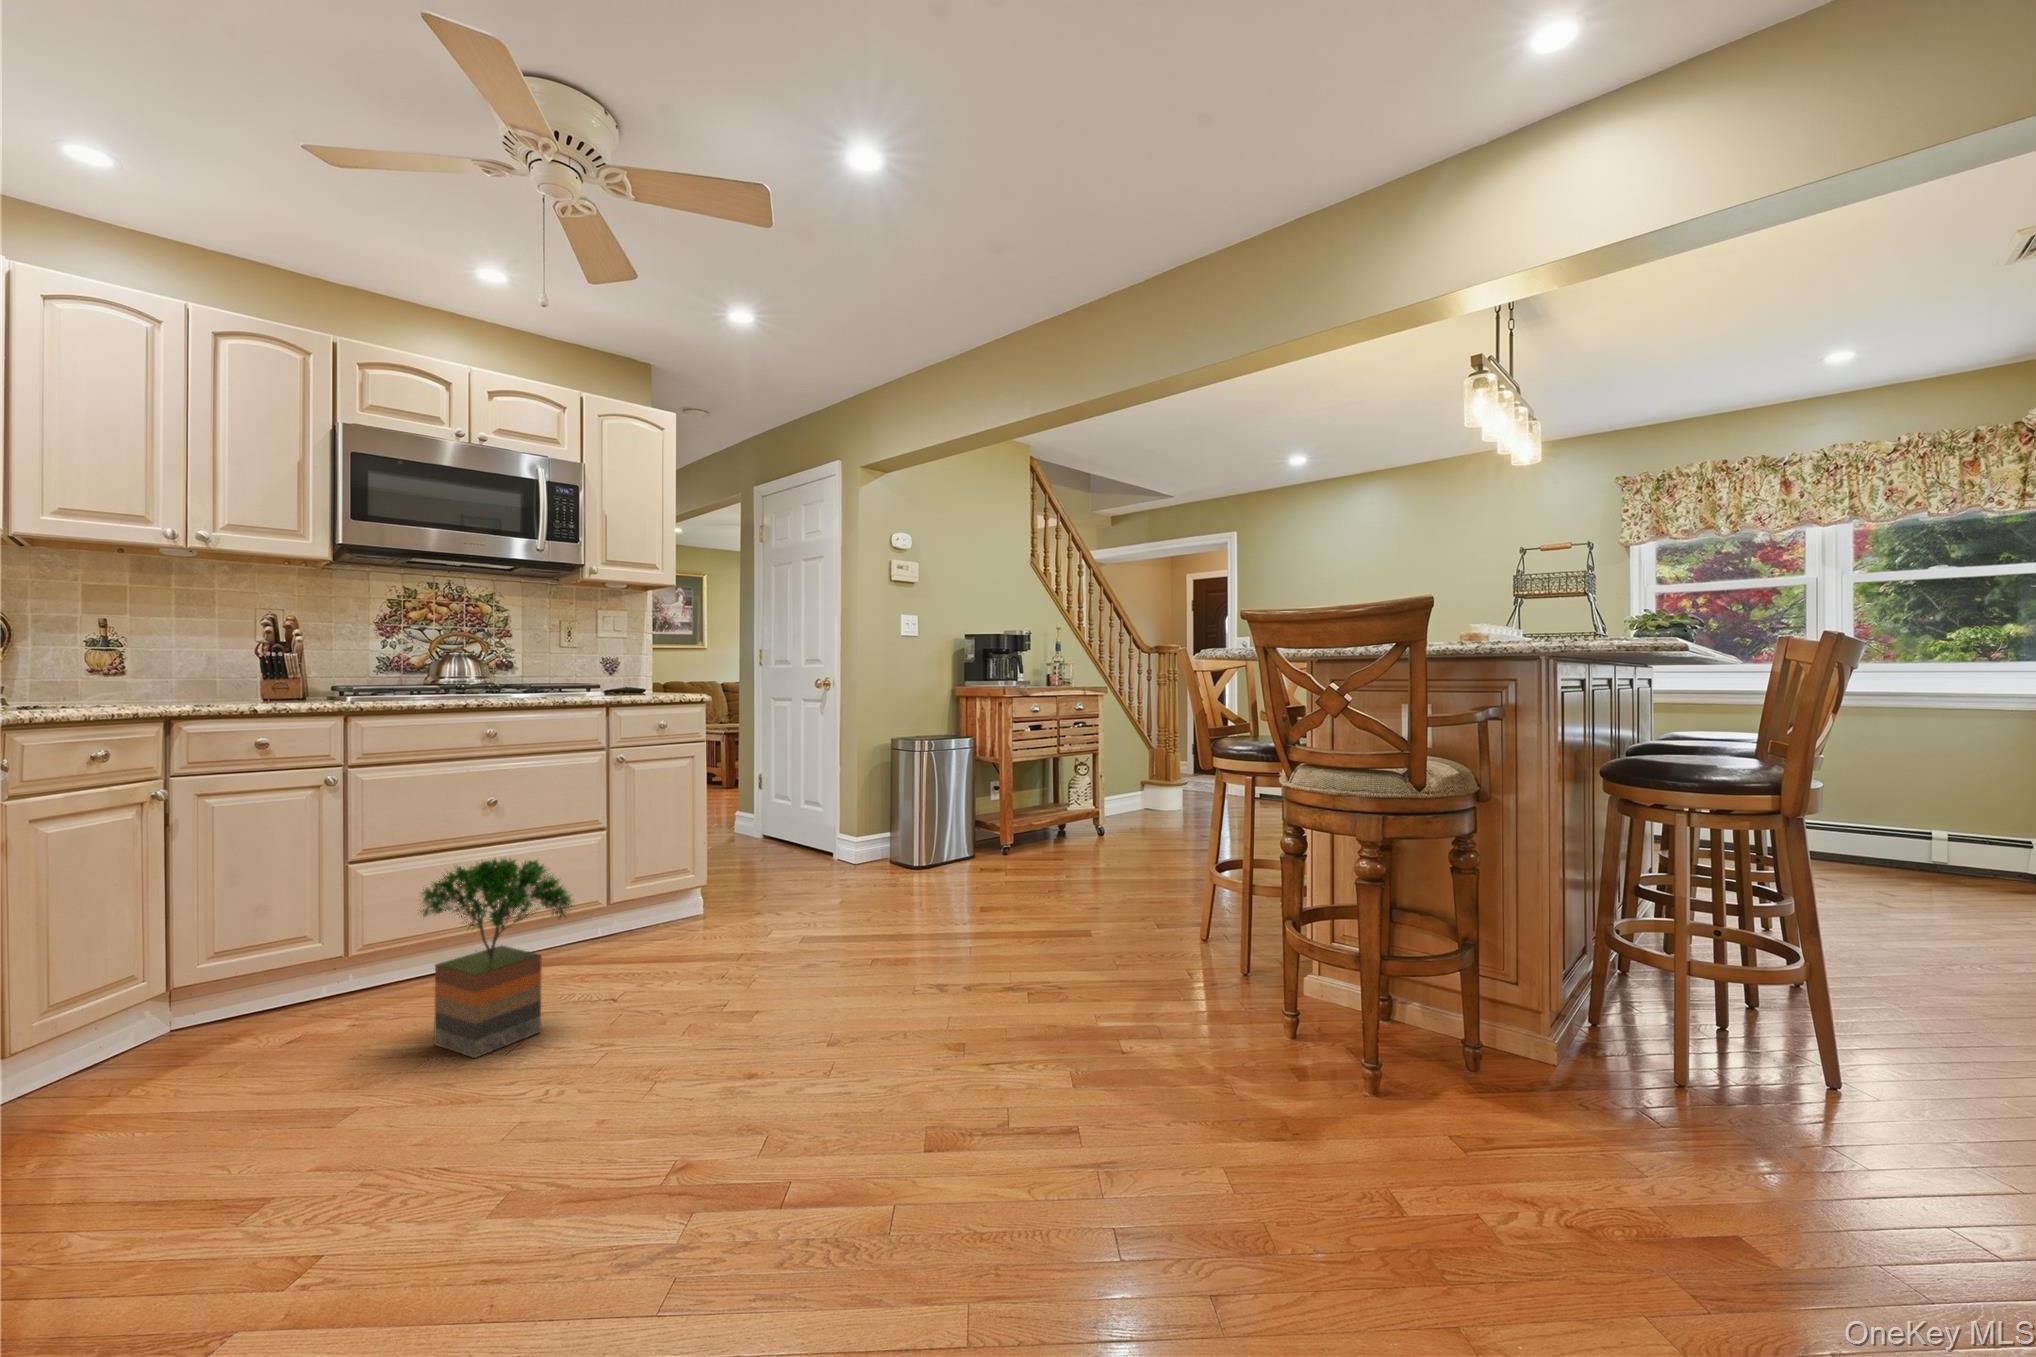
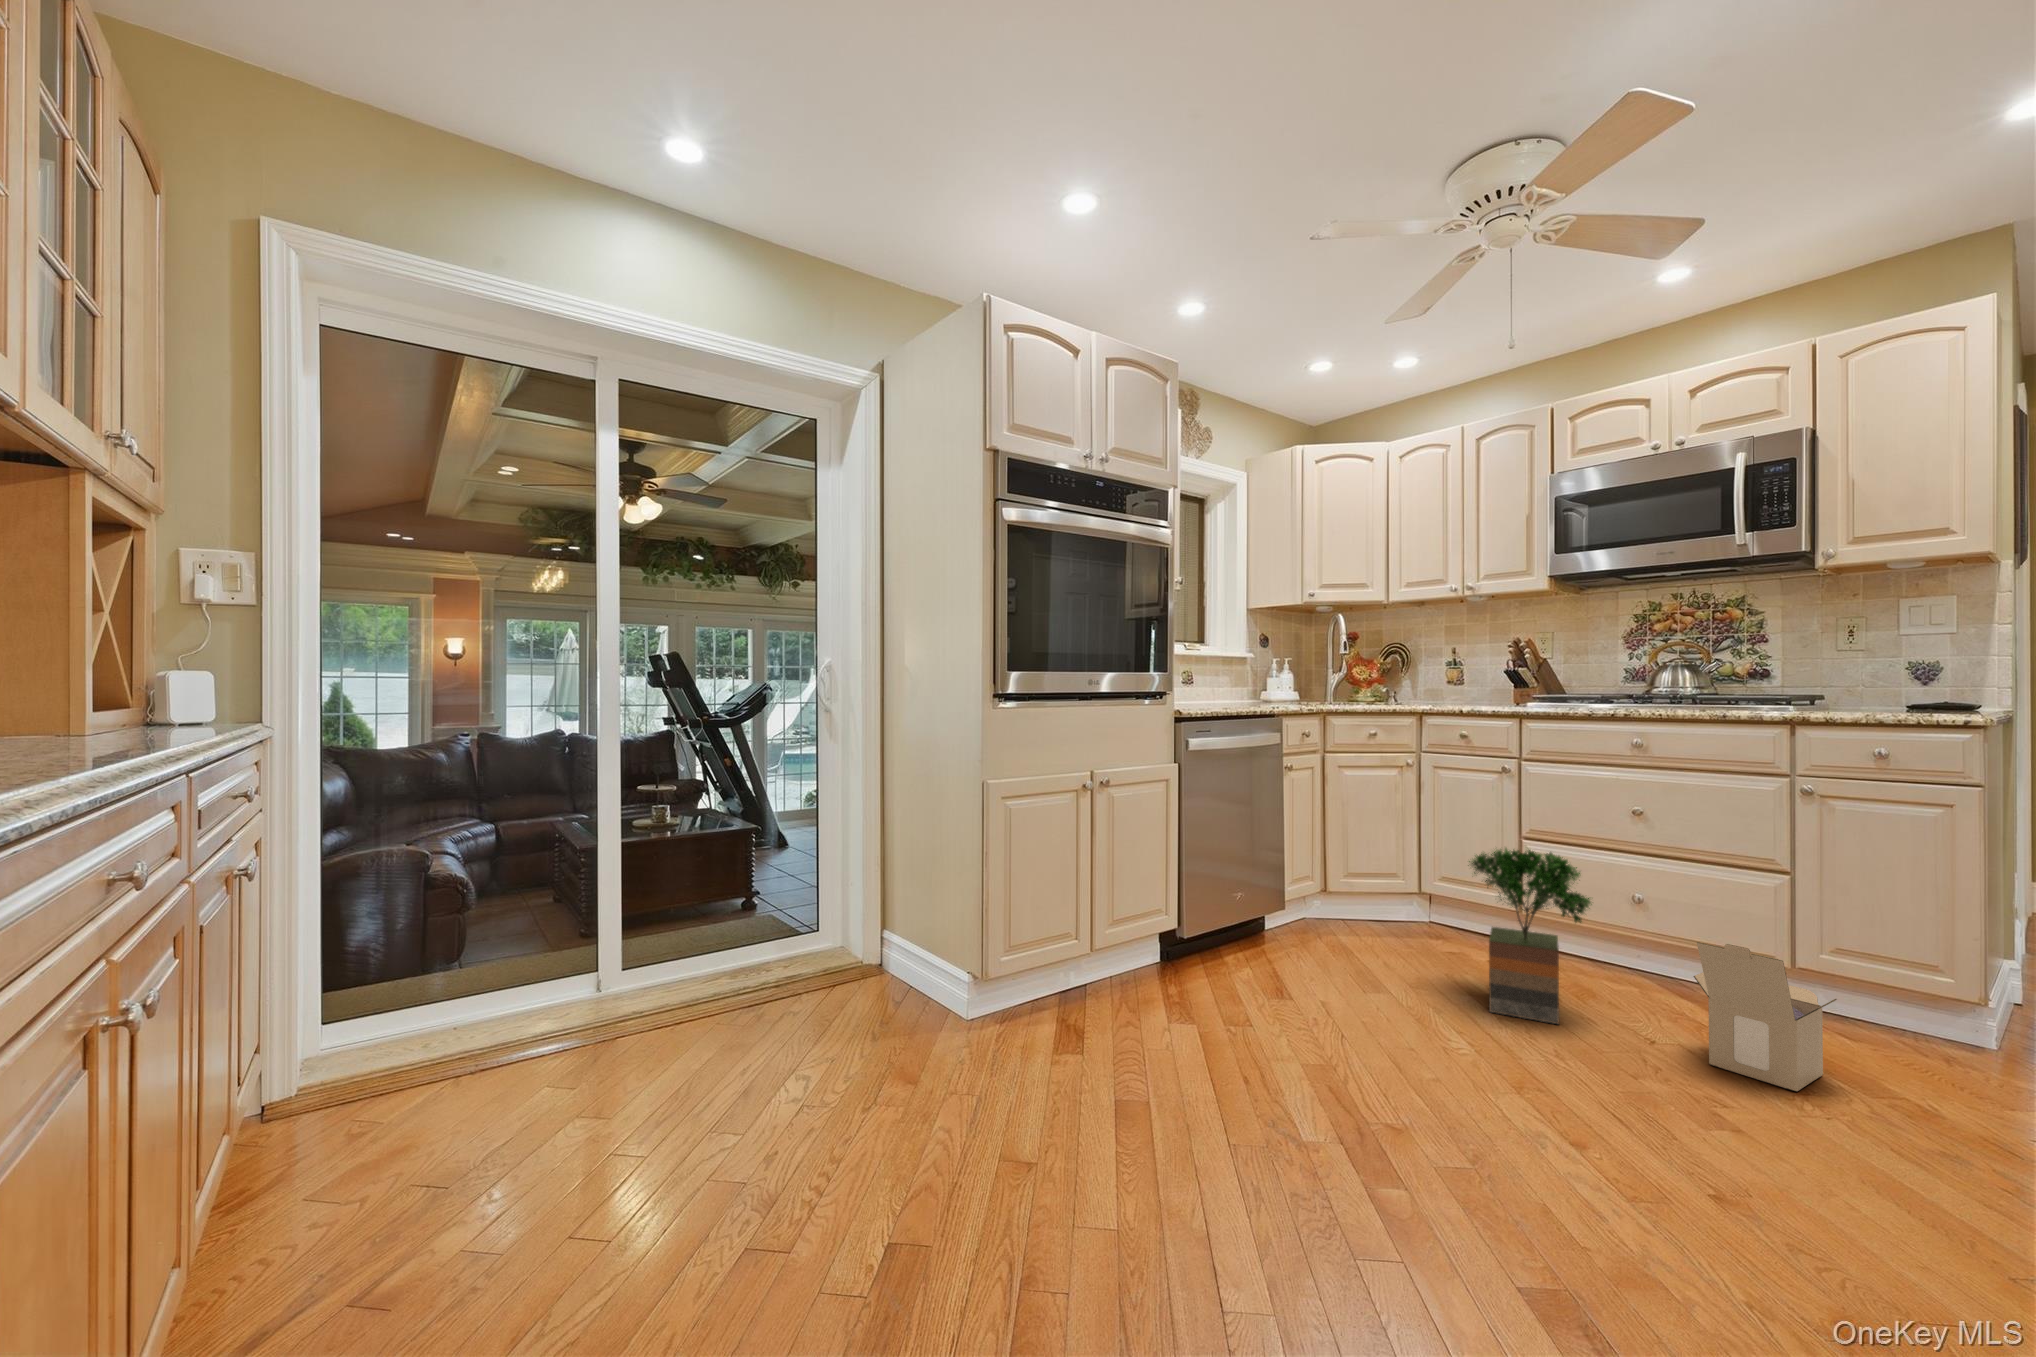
cardboard box: none [642,887,733,998] -> present [1694,942,1837,1092]

